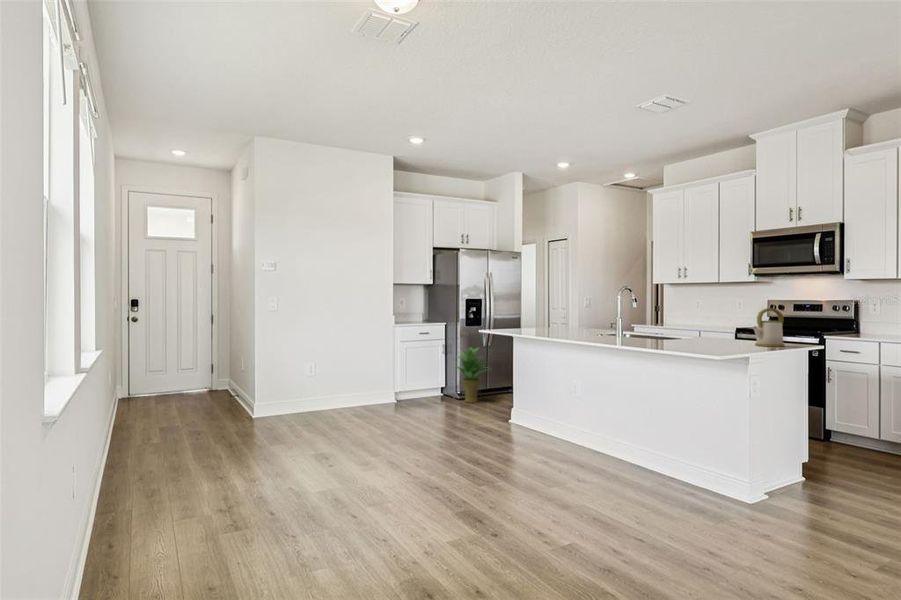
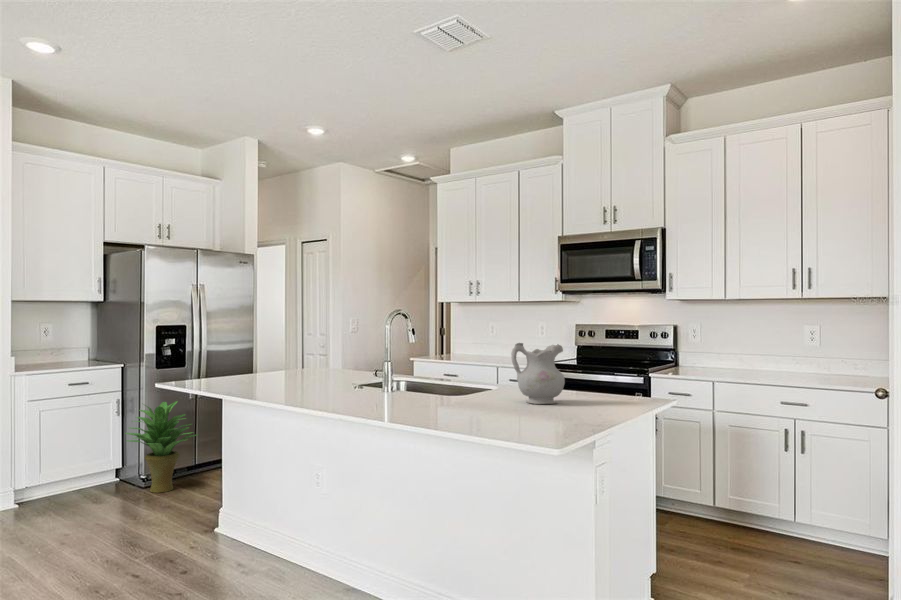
ceramic pitcher: none [701,308,738,347] -> present [511,343,565,404]
kettle: present [753,308,785,347] -> none [580,341,622,399]

